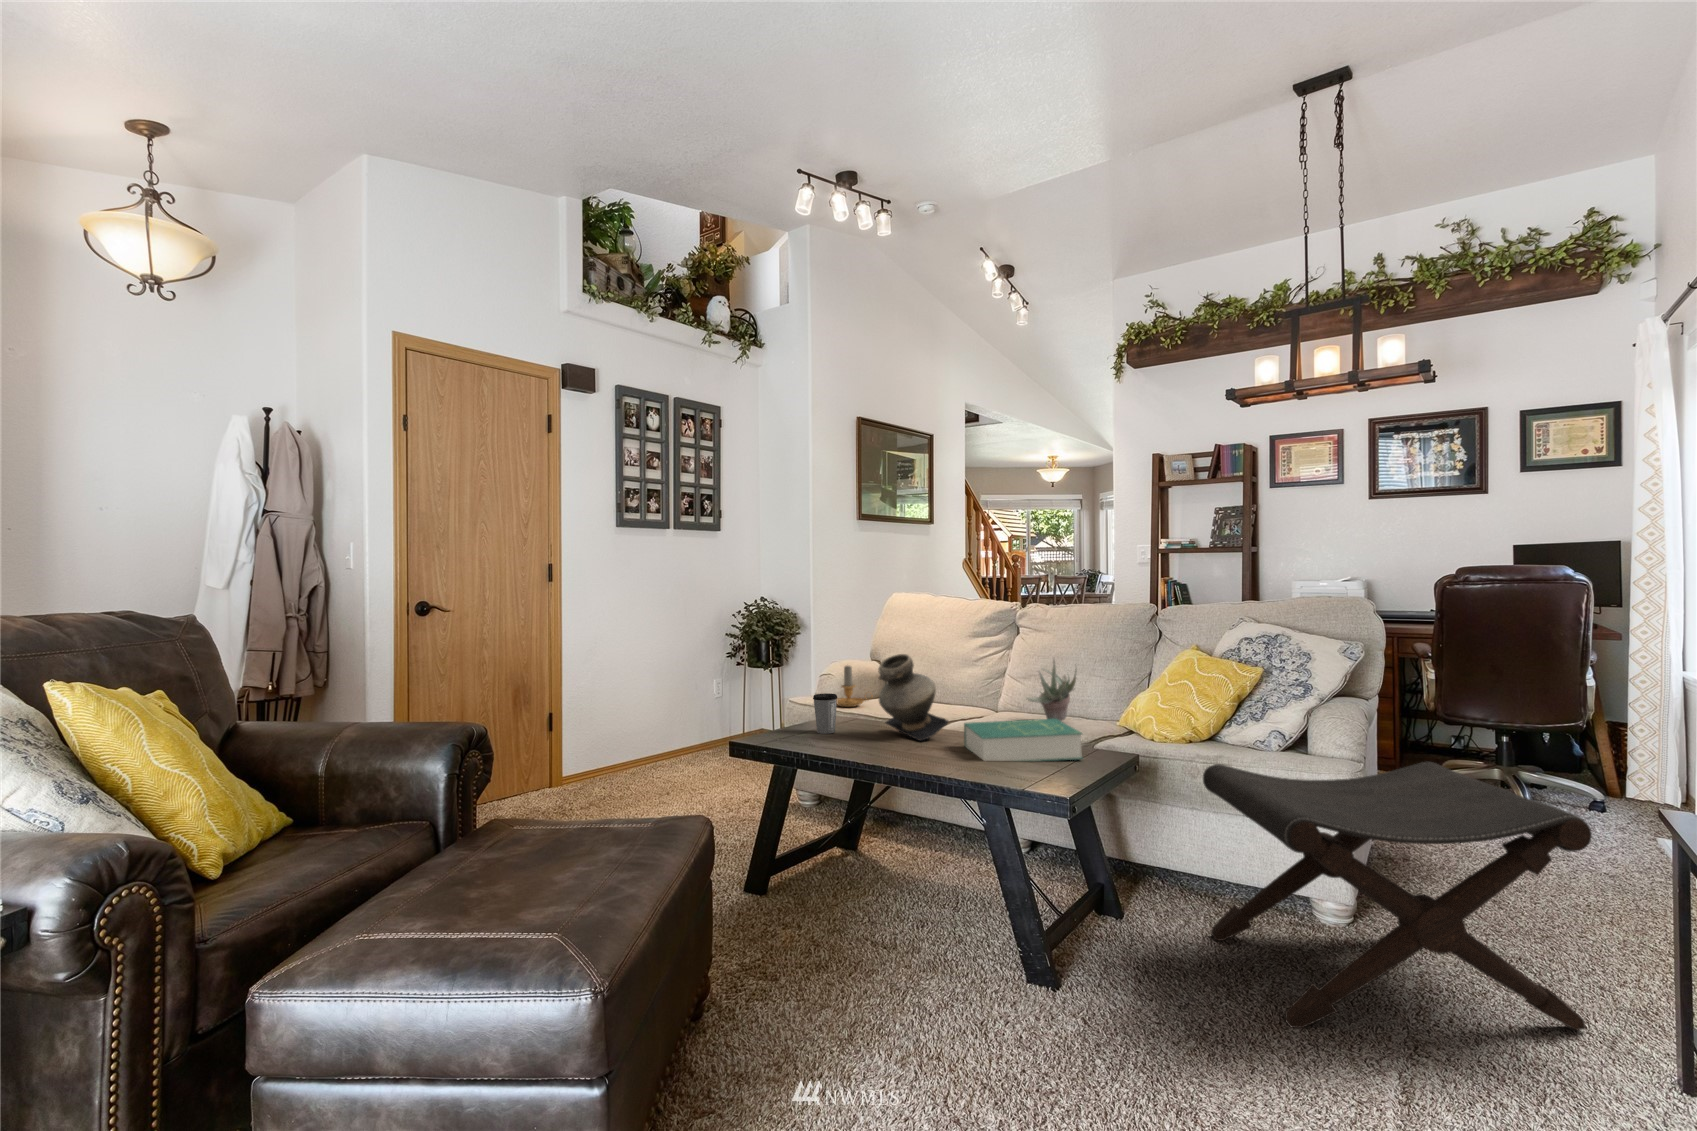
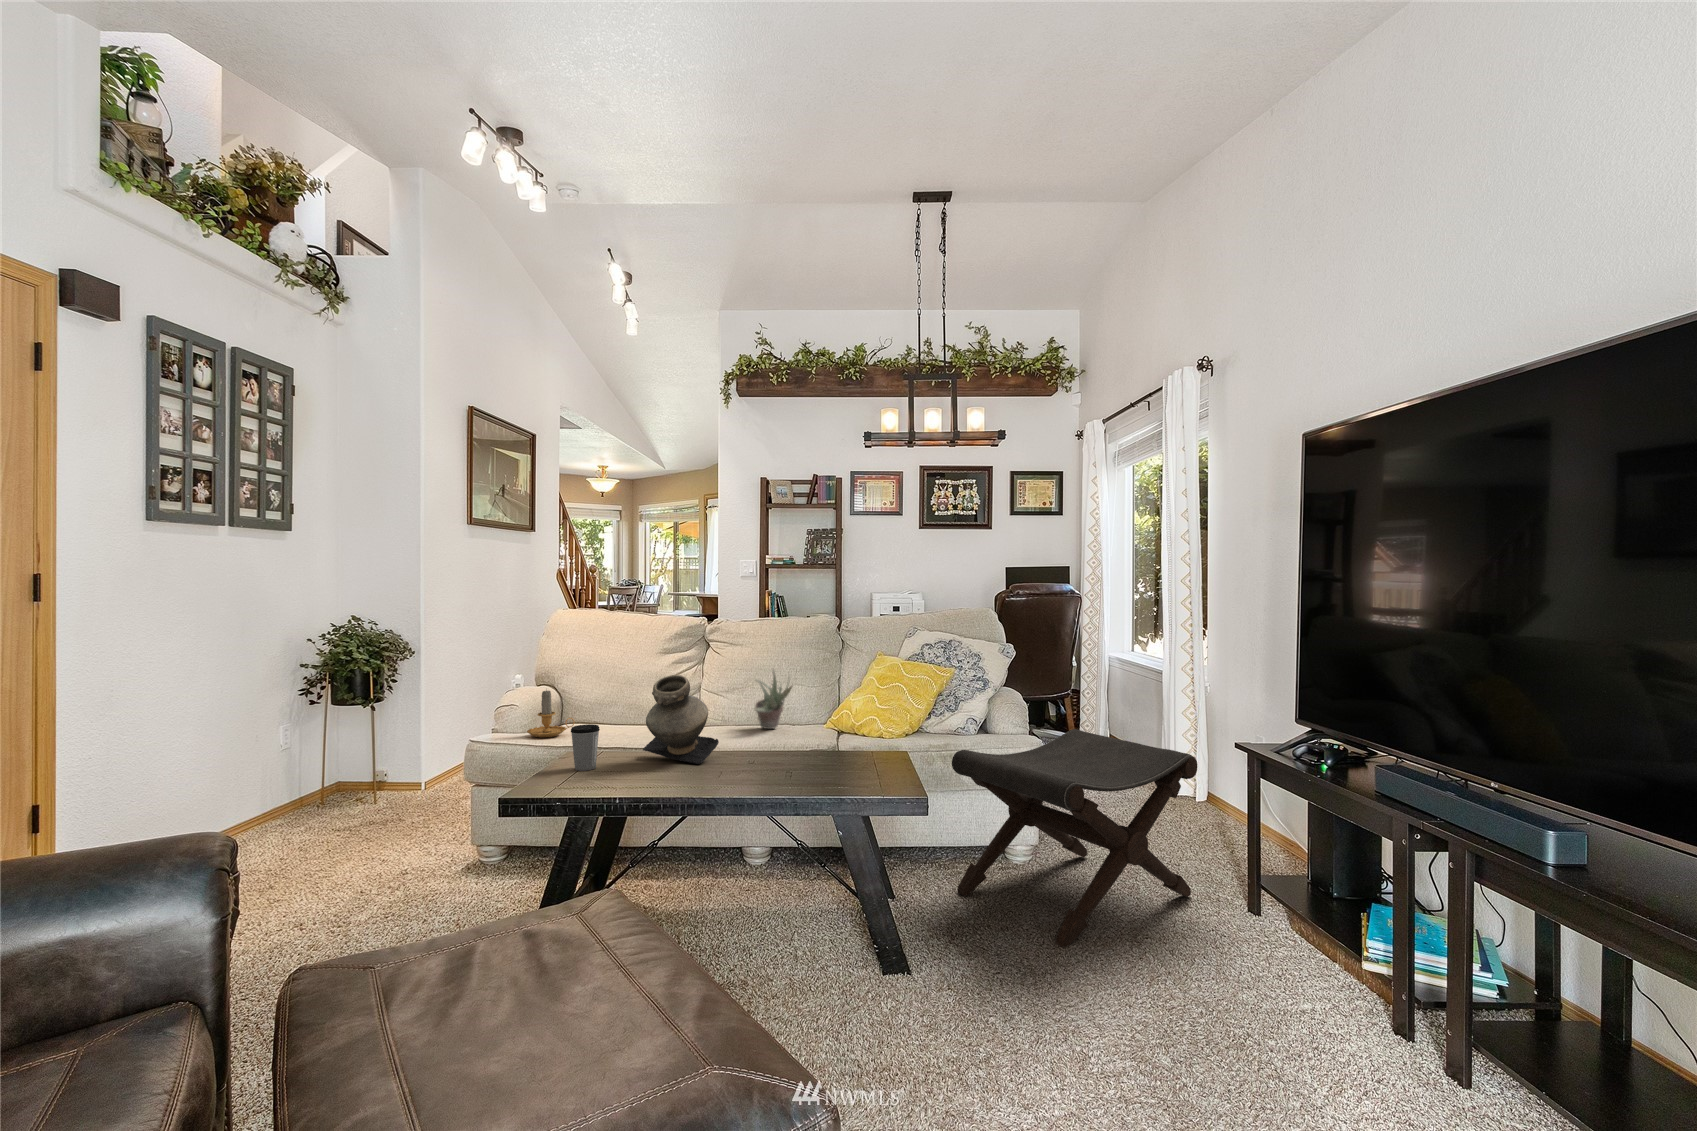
book: present [964,719,1083,761] -> none [745,726,862,778]

